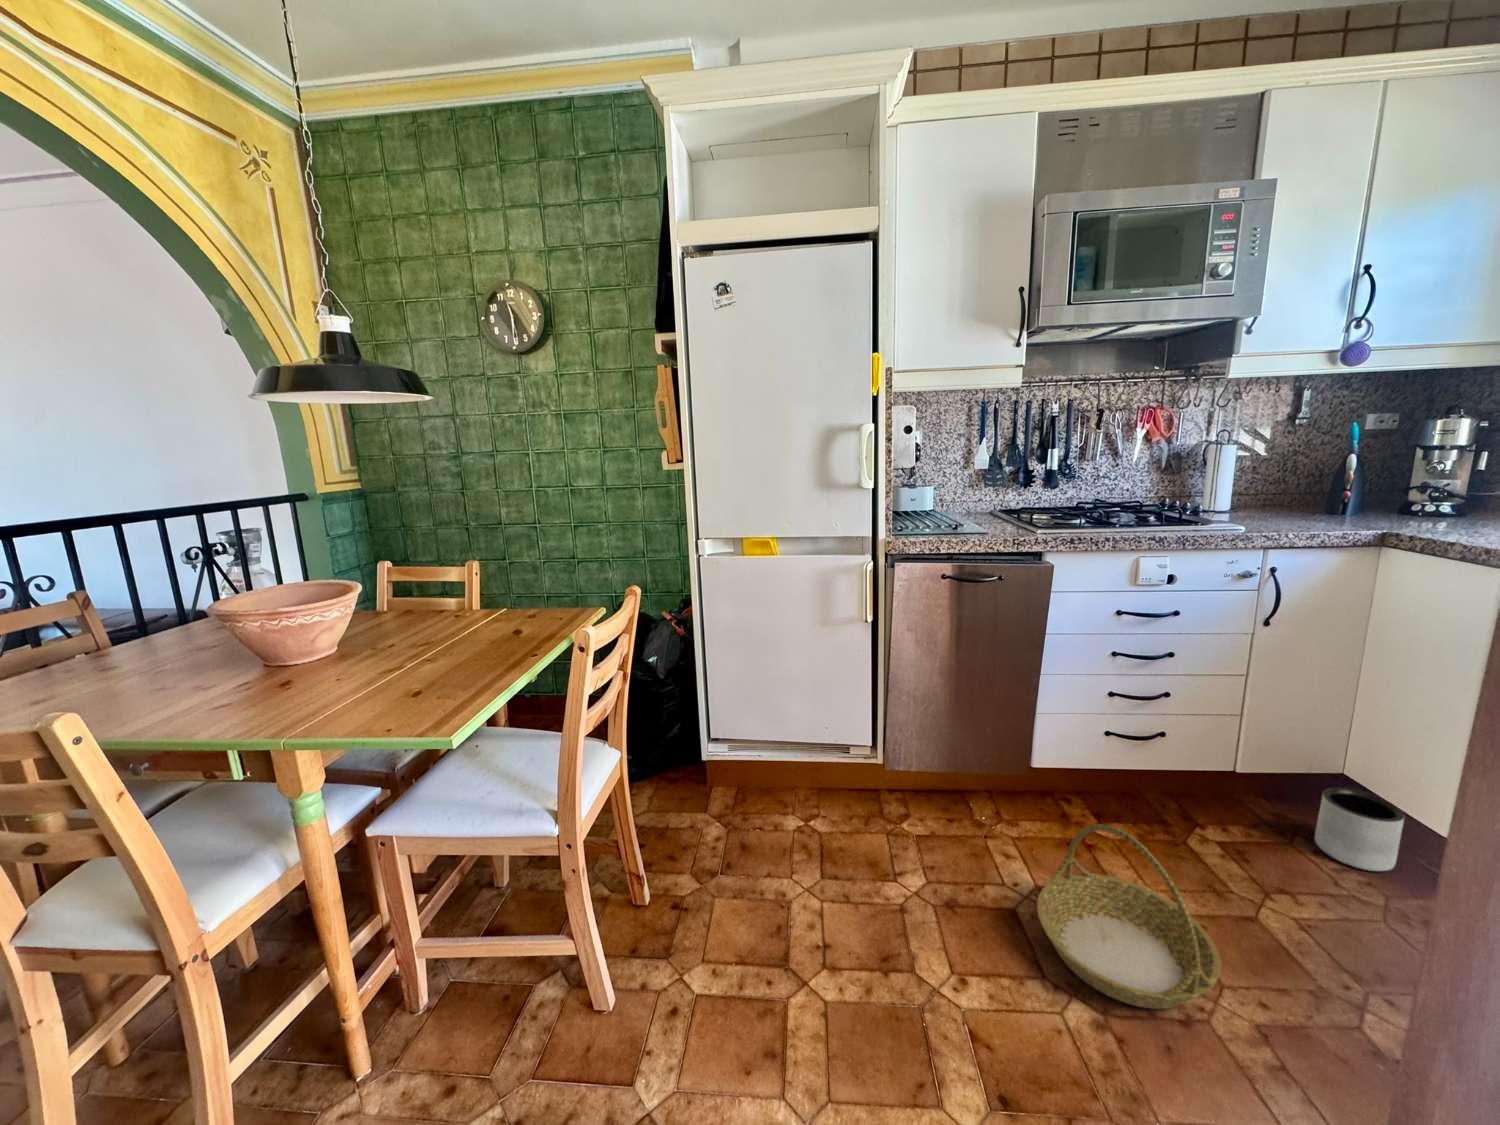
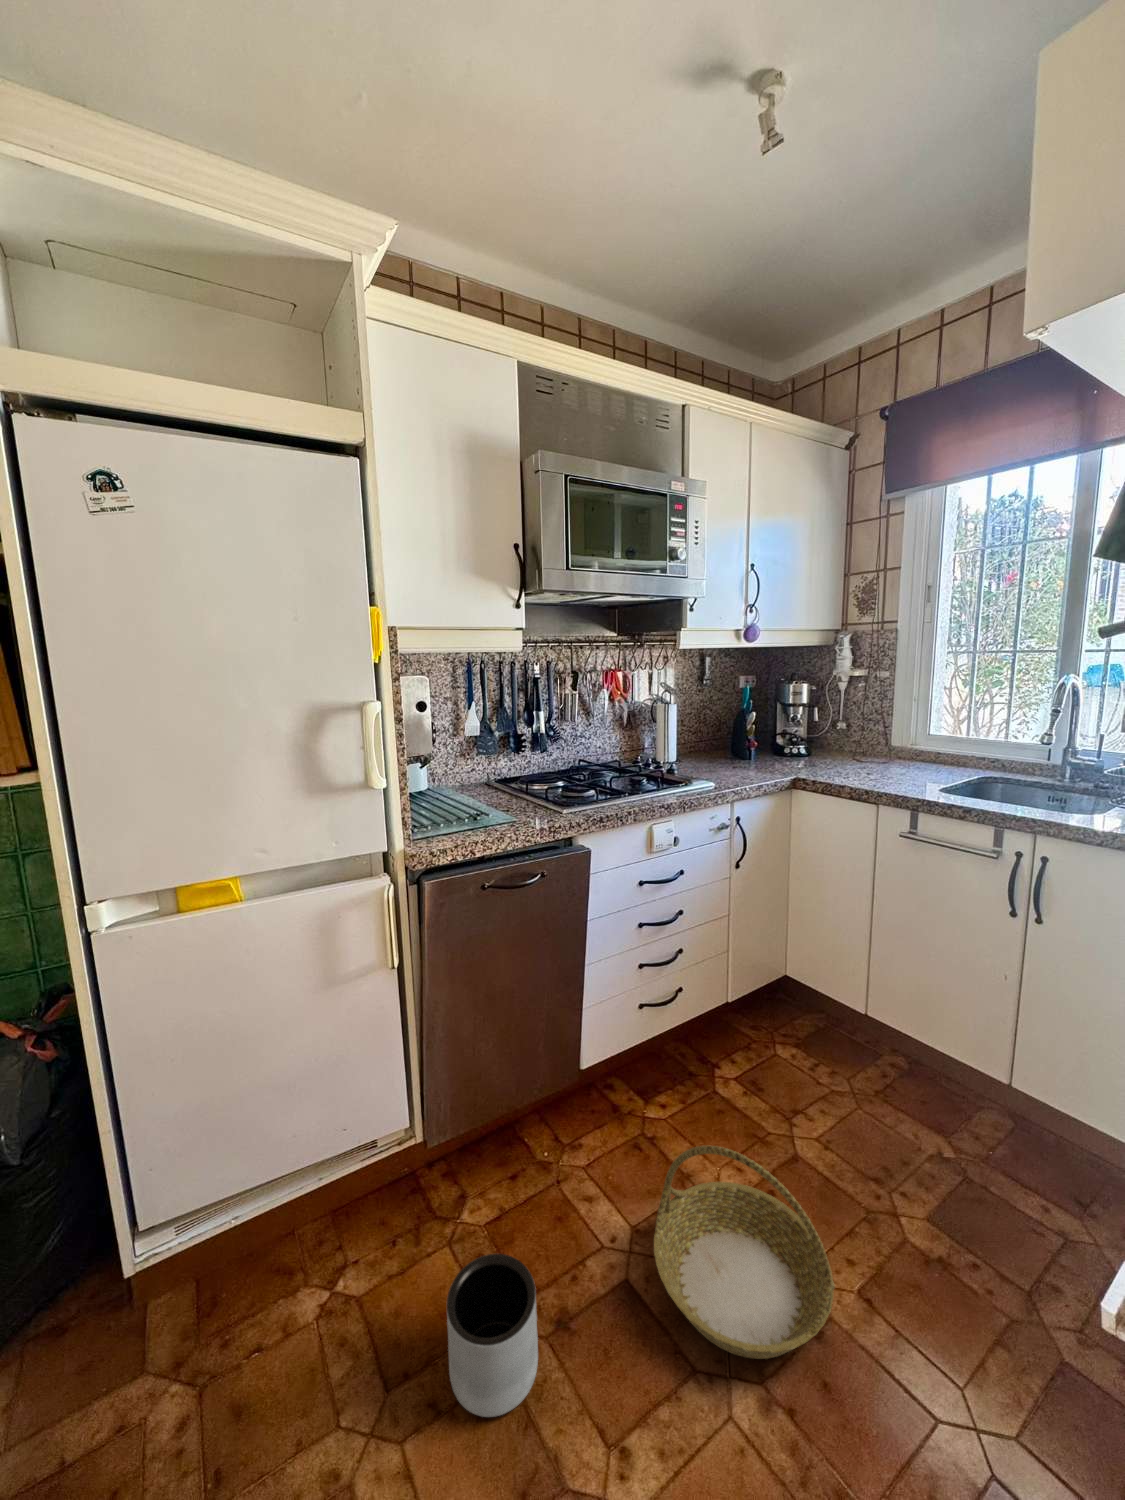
planter: present [1315,788,1405,871] -> present [447,1254,538,1417]

